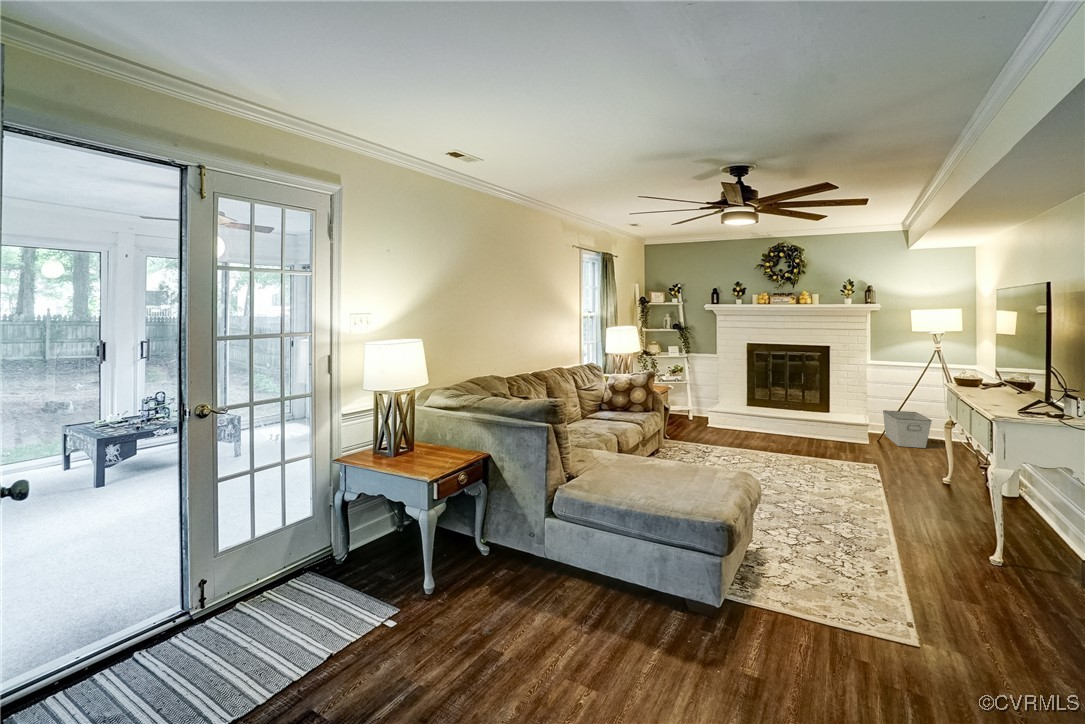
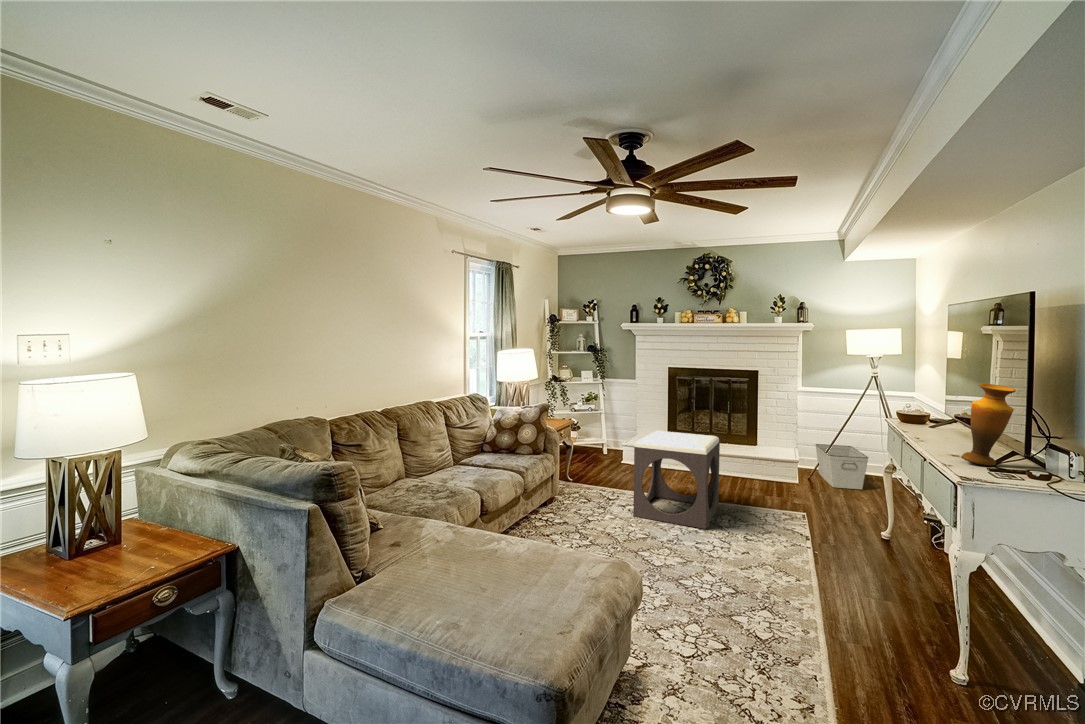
vase: none [1002,351,1045,411] -> present [961,384,1016,466]
footstool: none [728,396,800,473] -> present [633,431,720,529]

